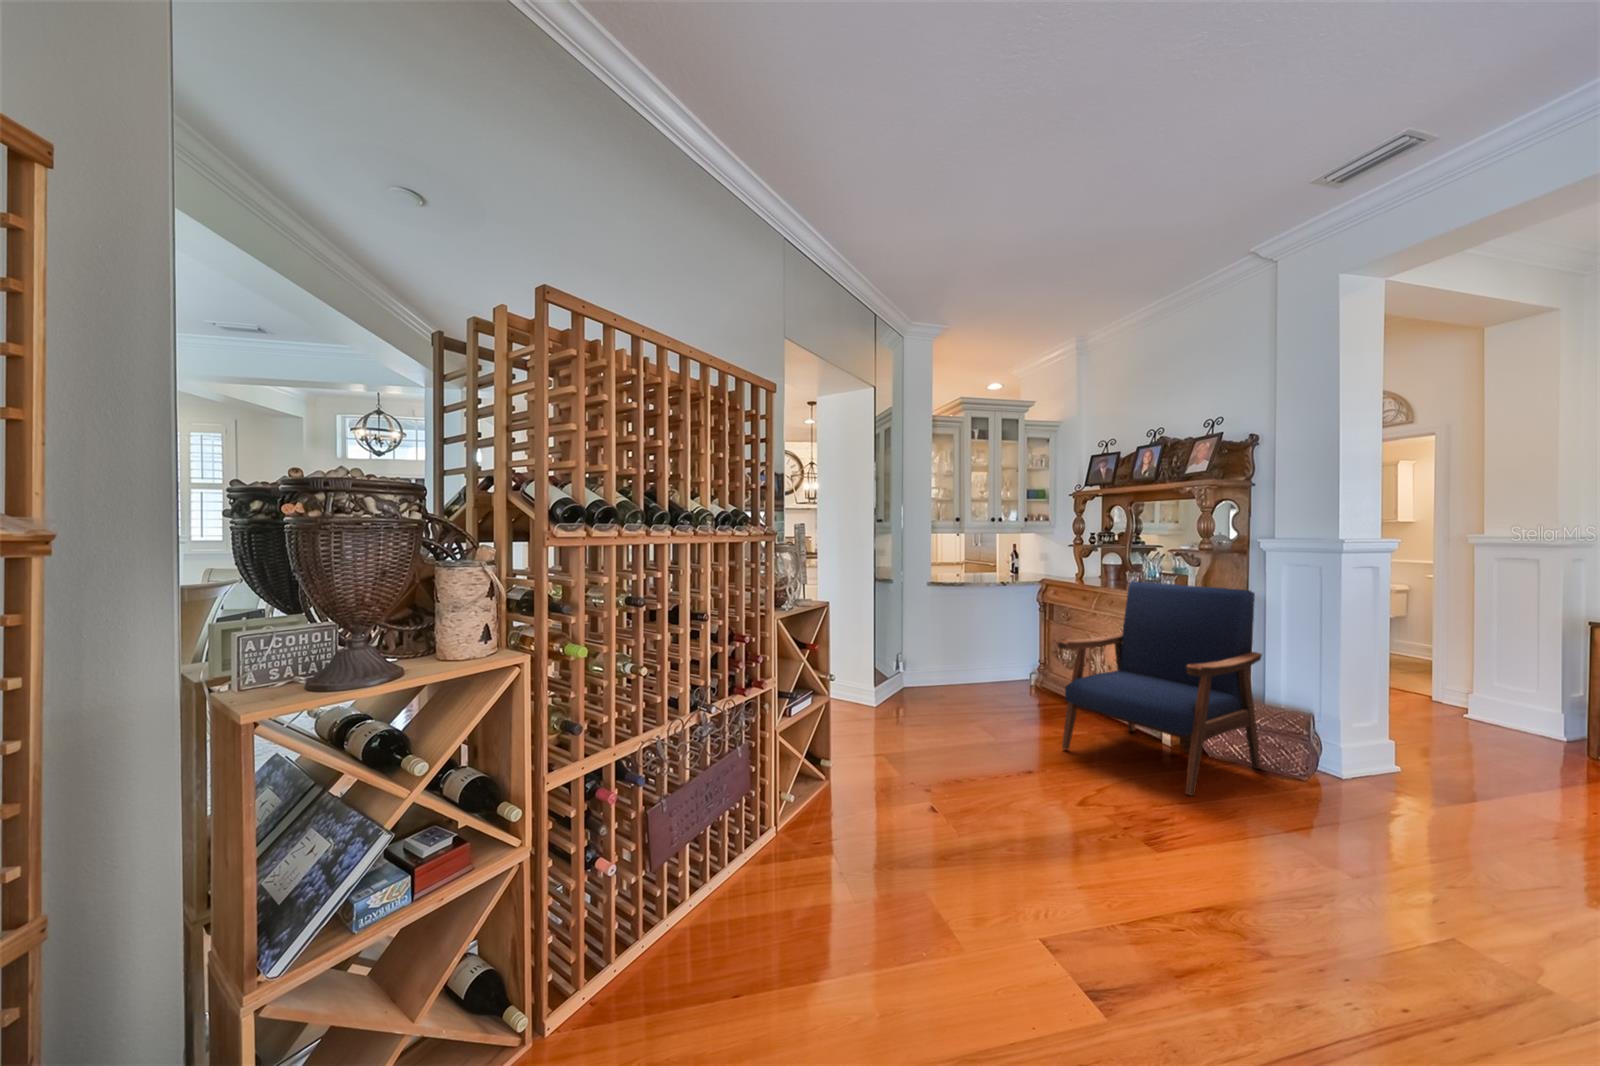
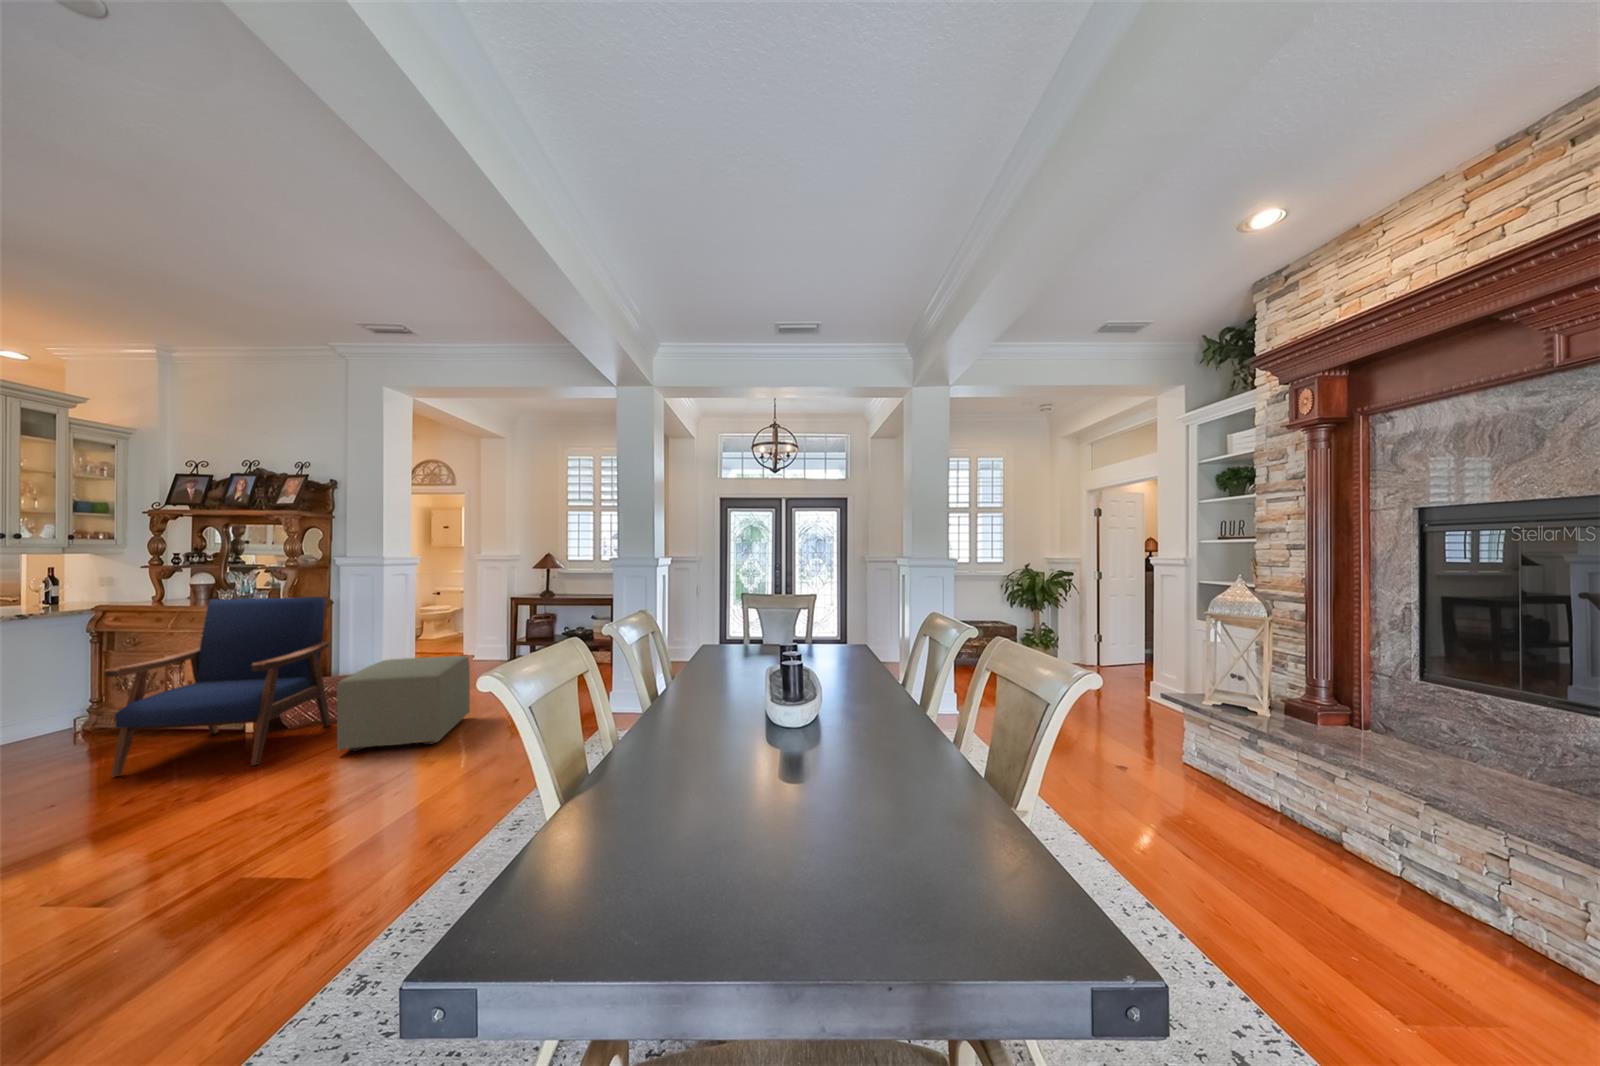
ottoman: none [1297,699,1541,891] -> present [337,656,470,751]

